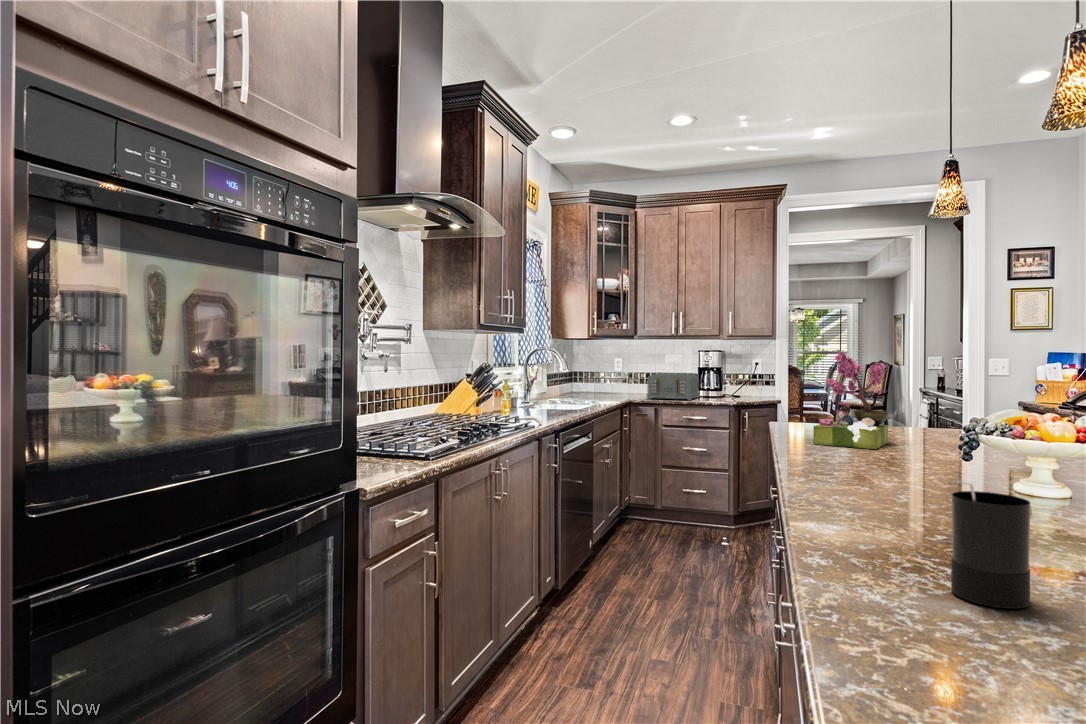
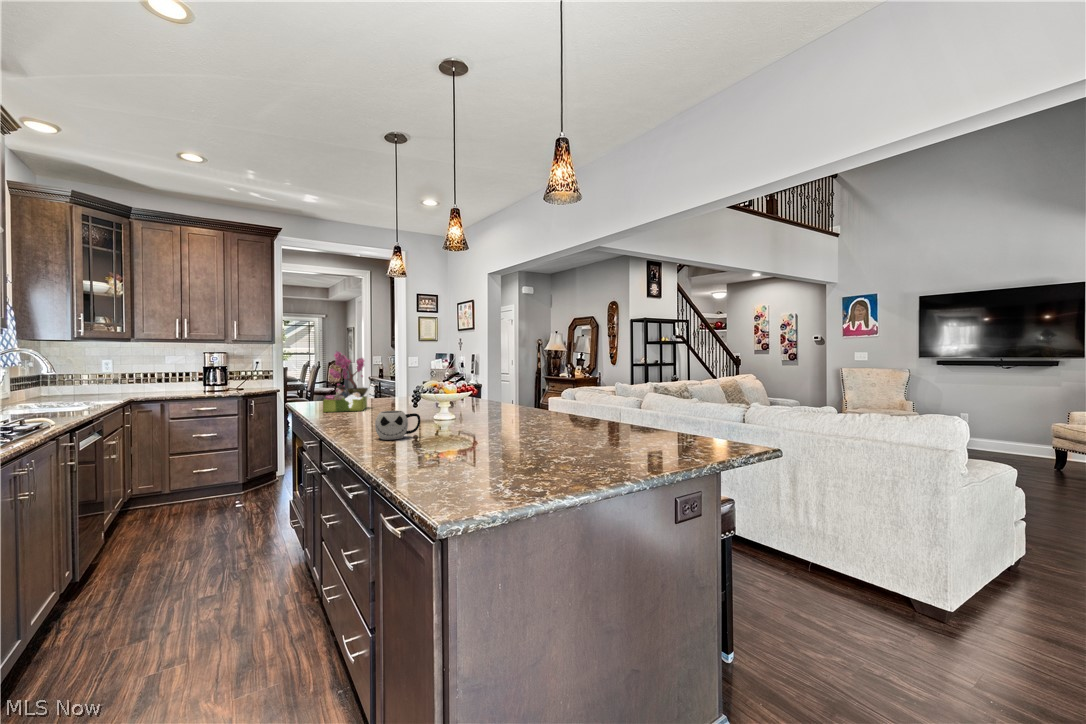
toaster: present [647,373,700,400] -> none [152,371,206,396]
mug: none [866,467,963,525] -> present [375,411,421,440]
candle: present [951,481,1030,609] -> none [423,407,453,457]

